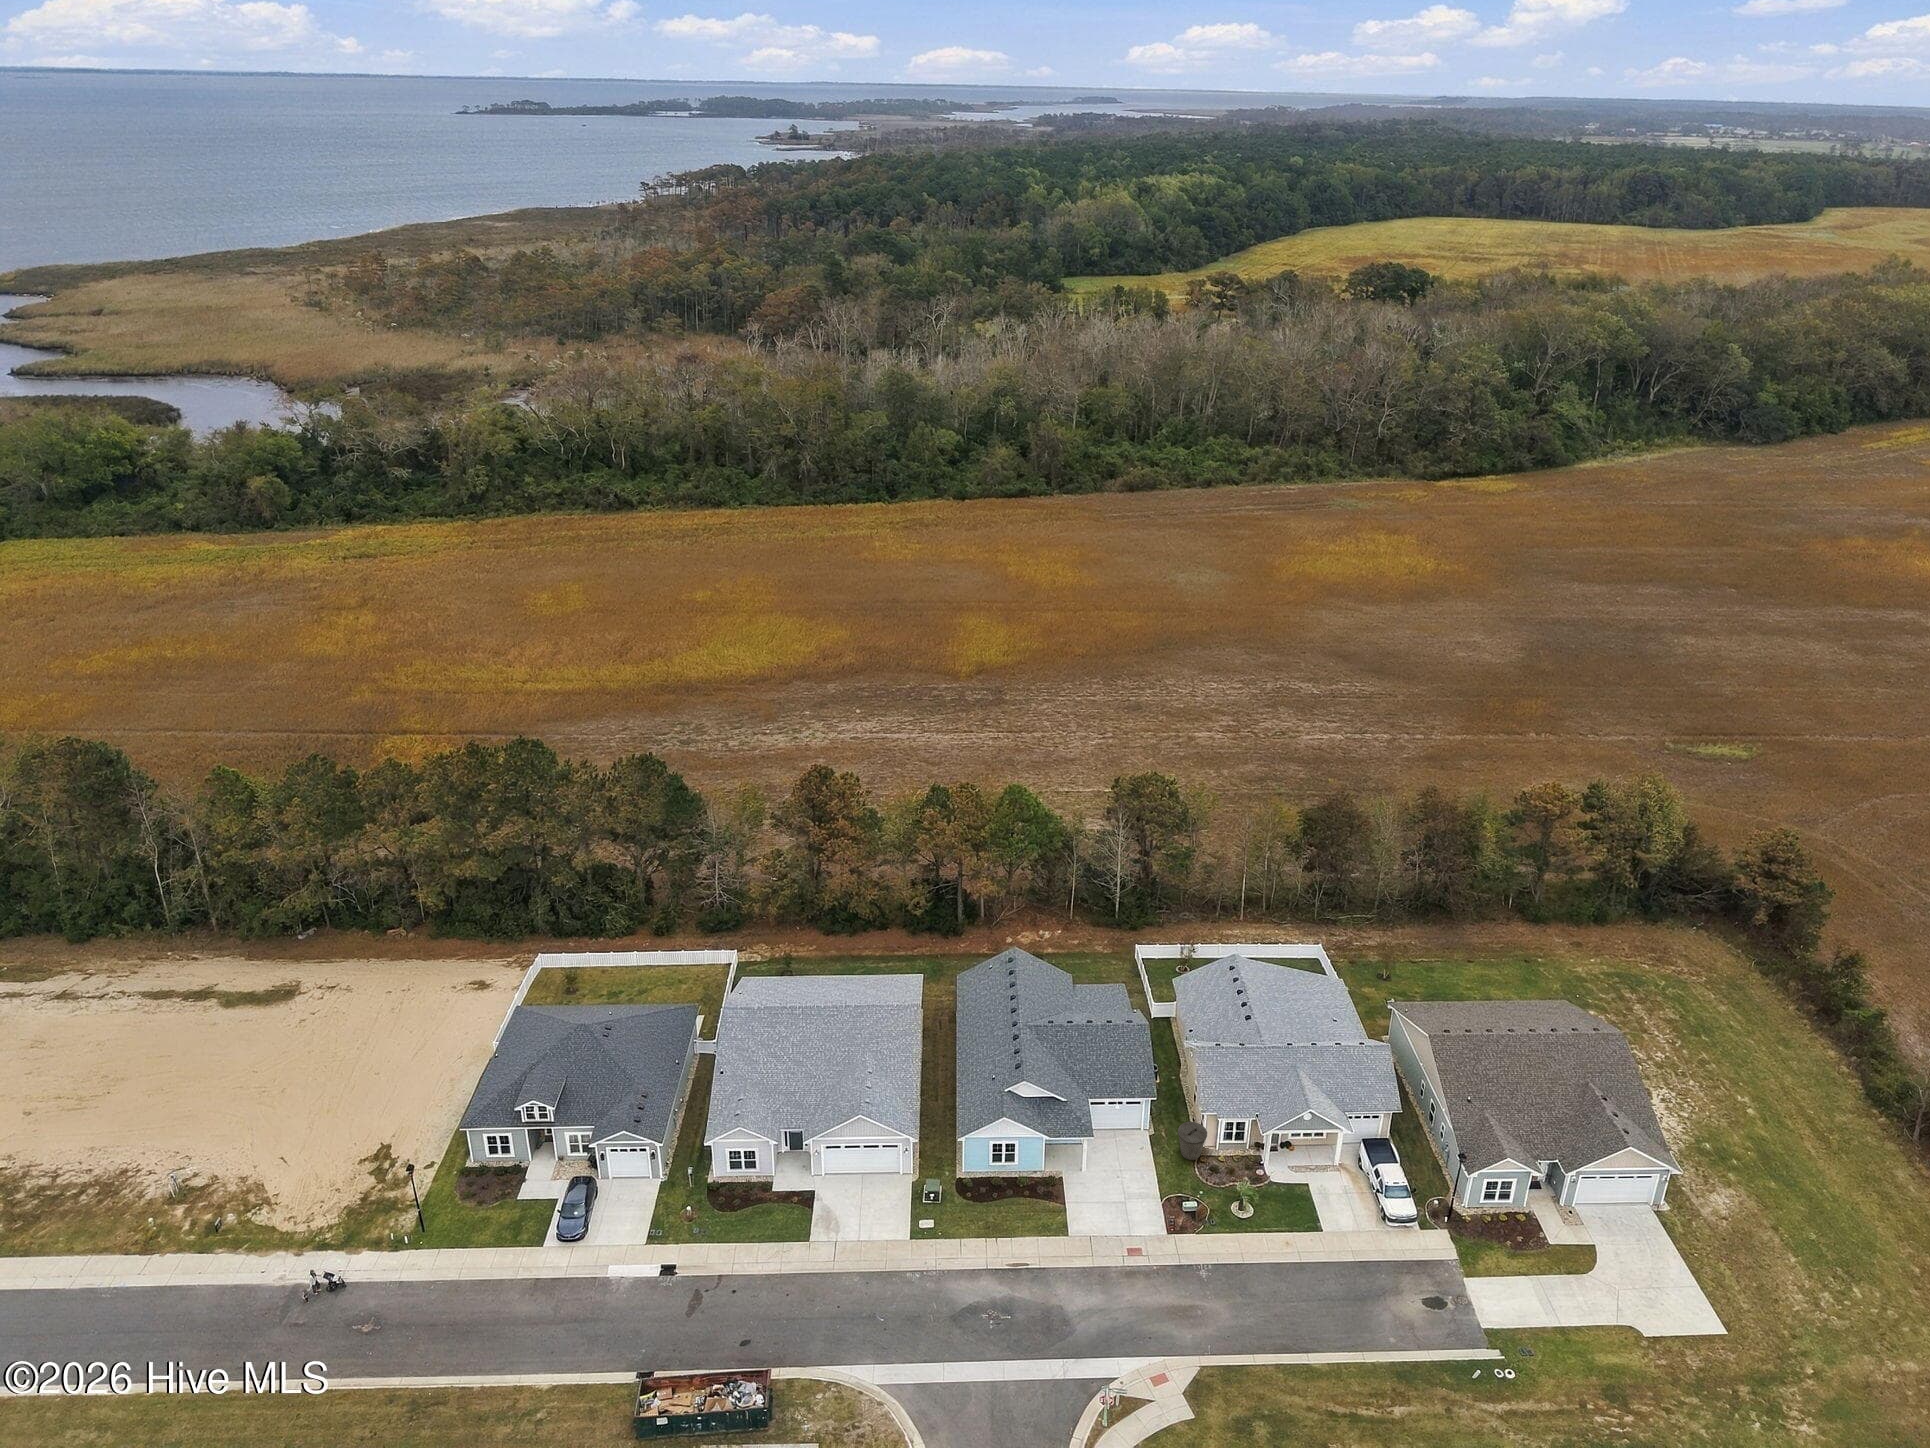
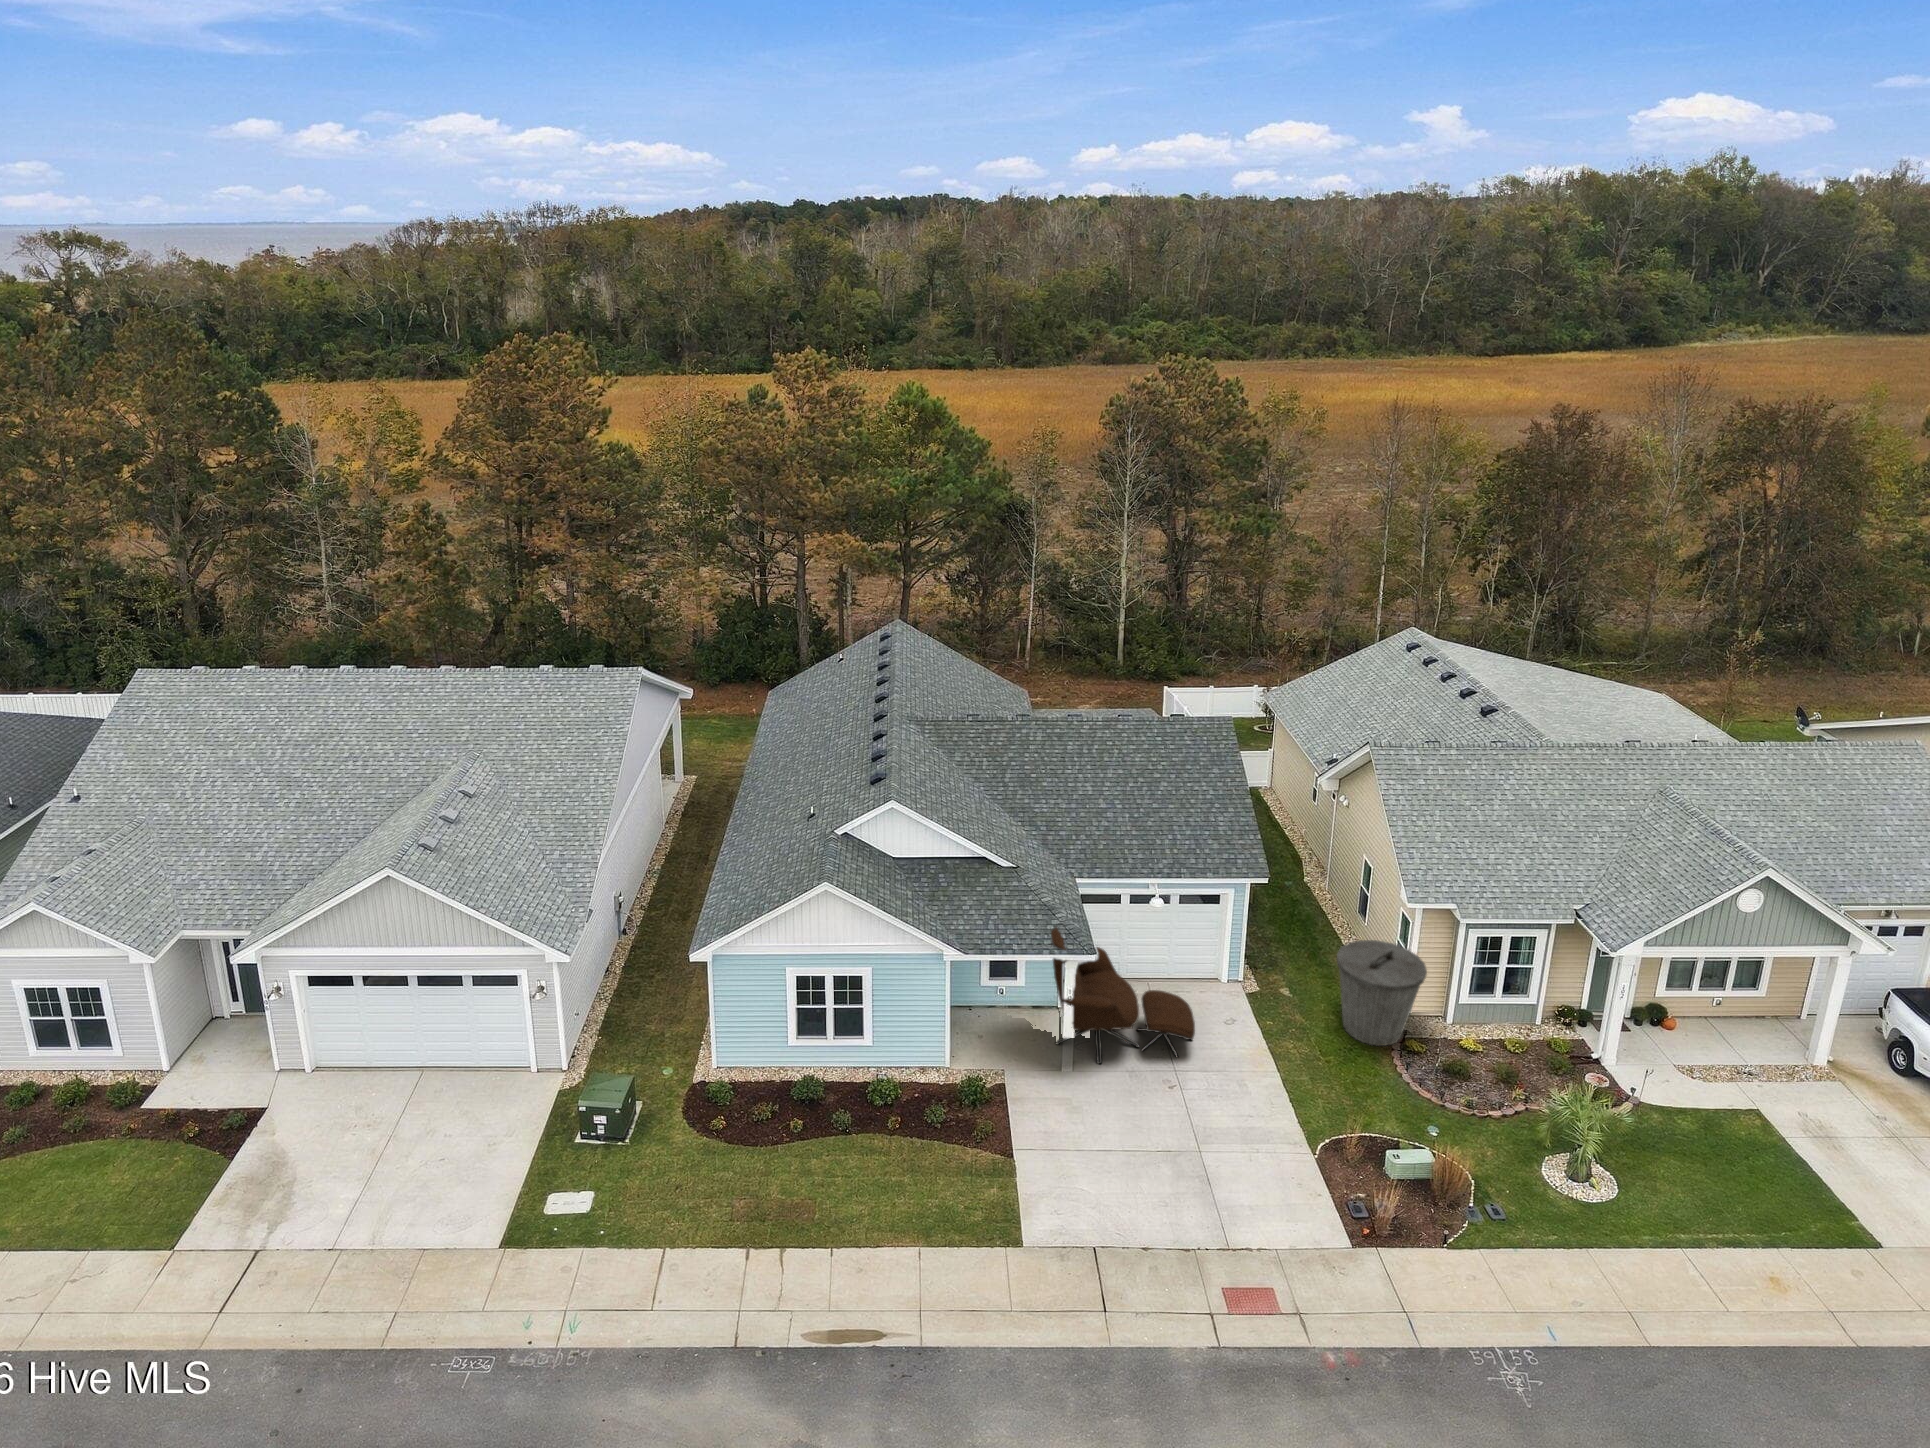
lounge chair: none [1079,1114,1128,1170] -> present [1051,927,1195,1064]

